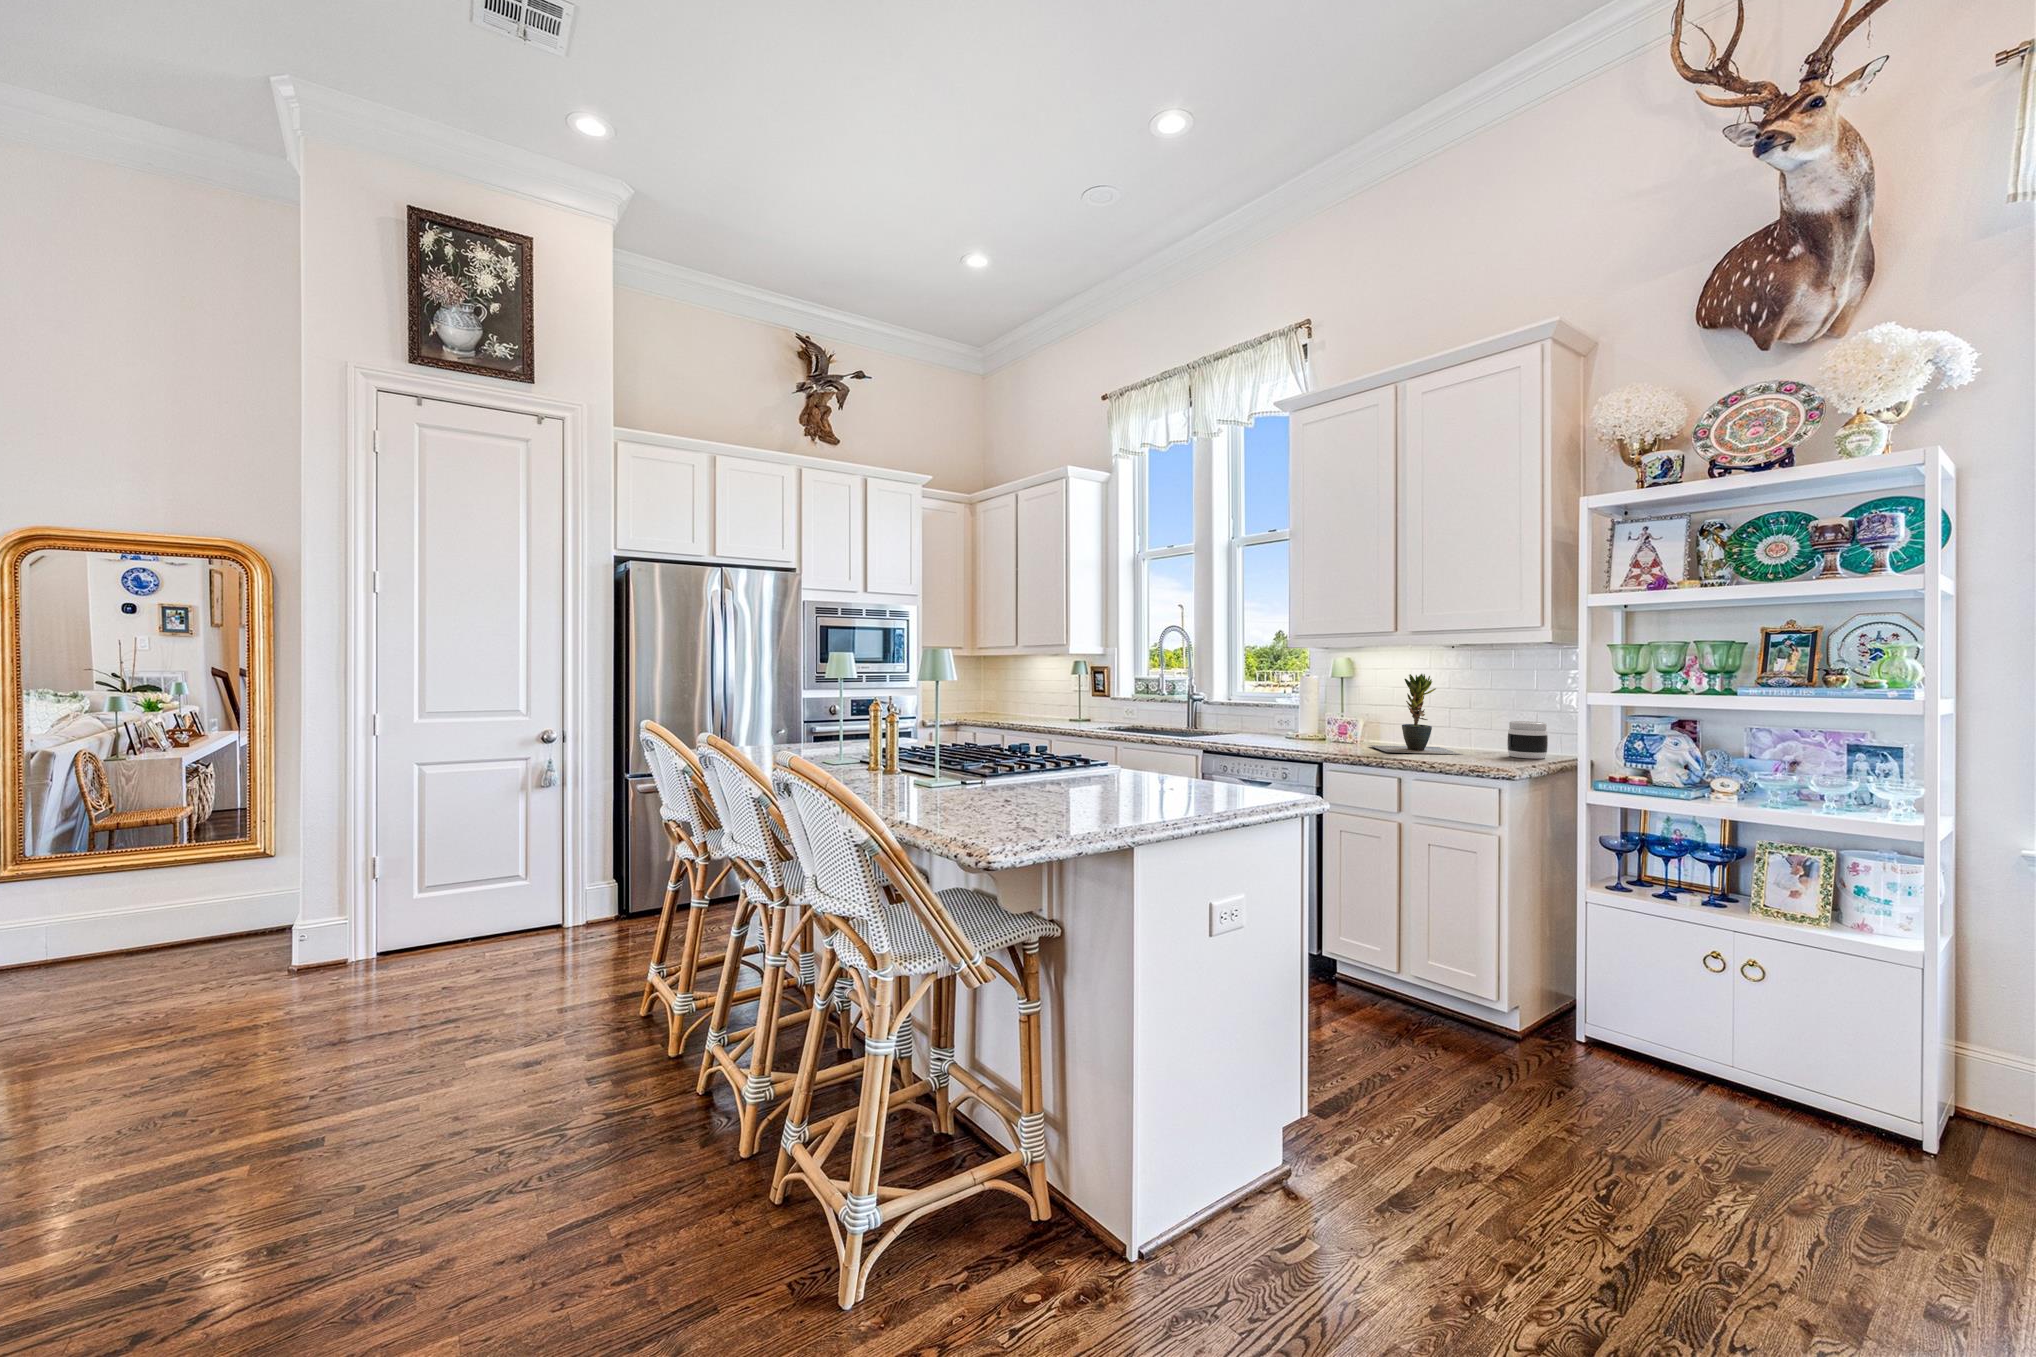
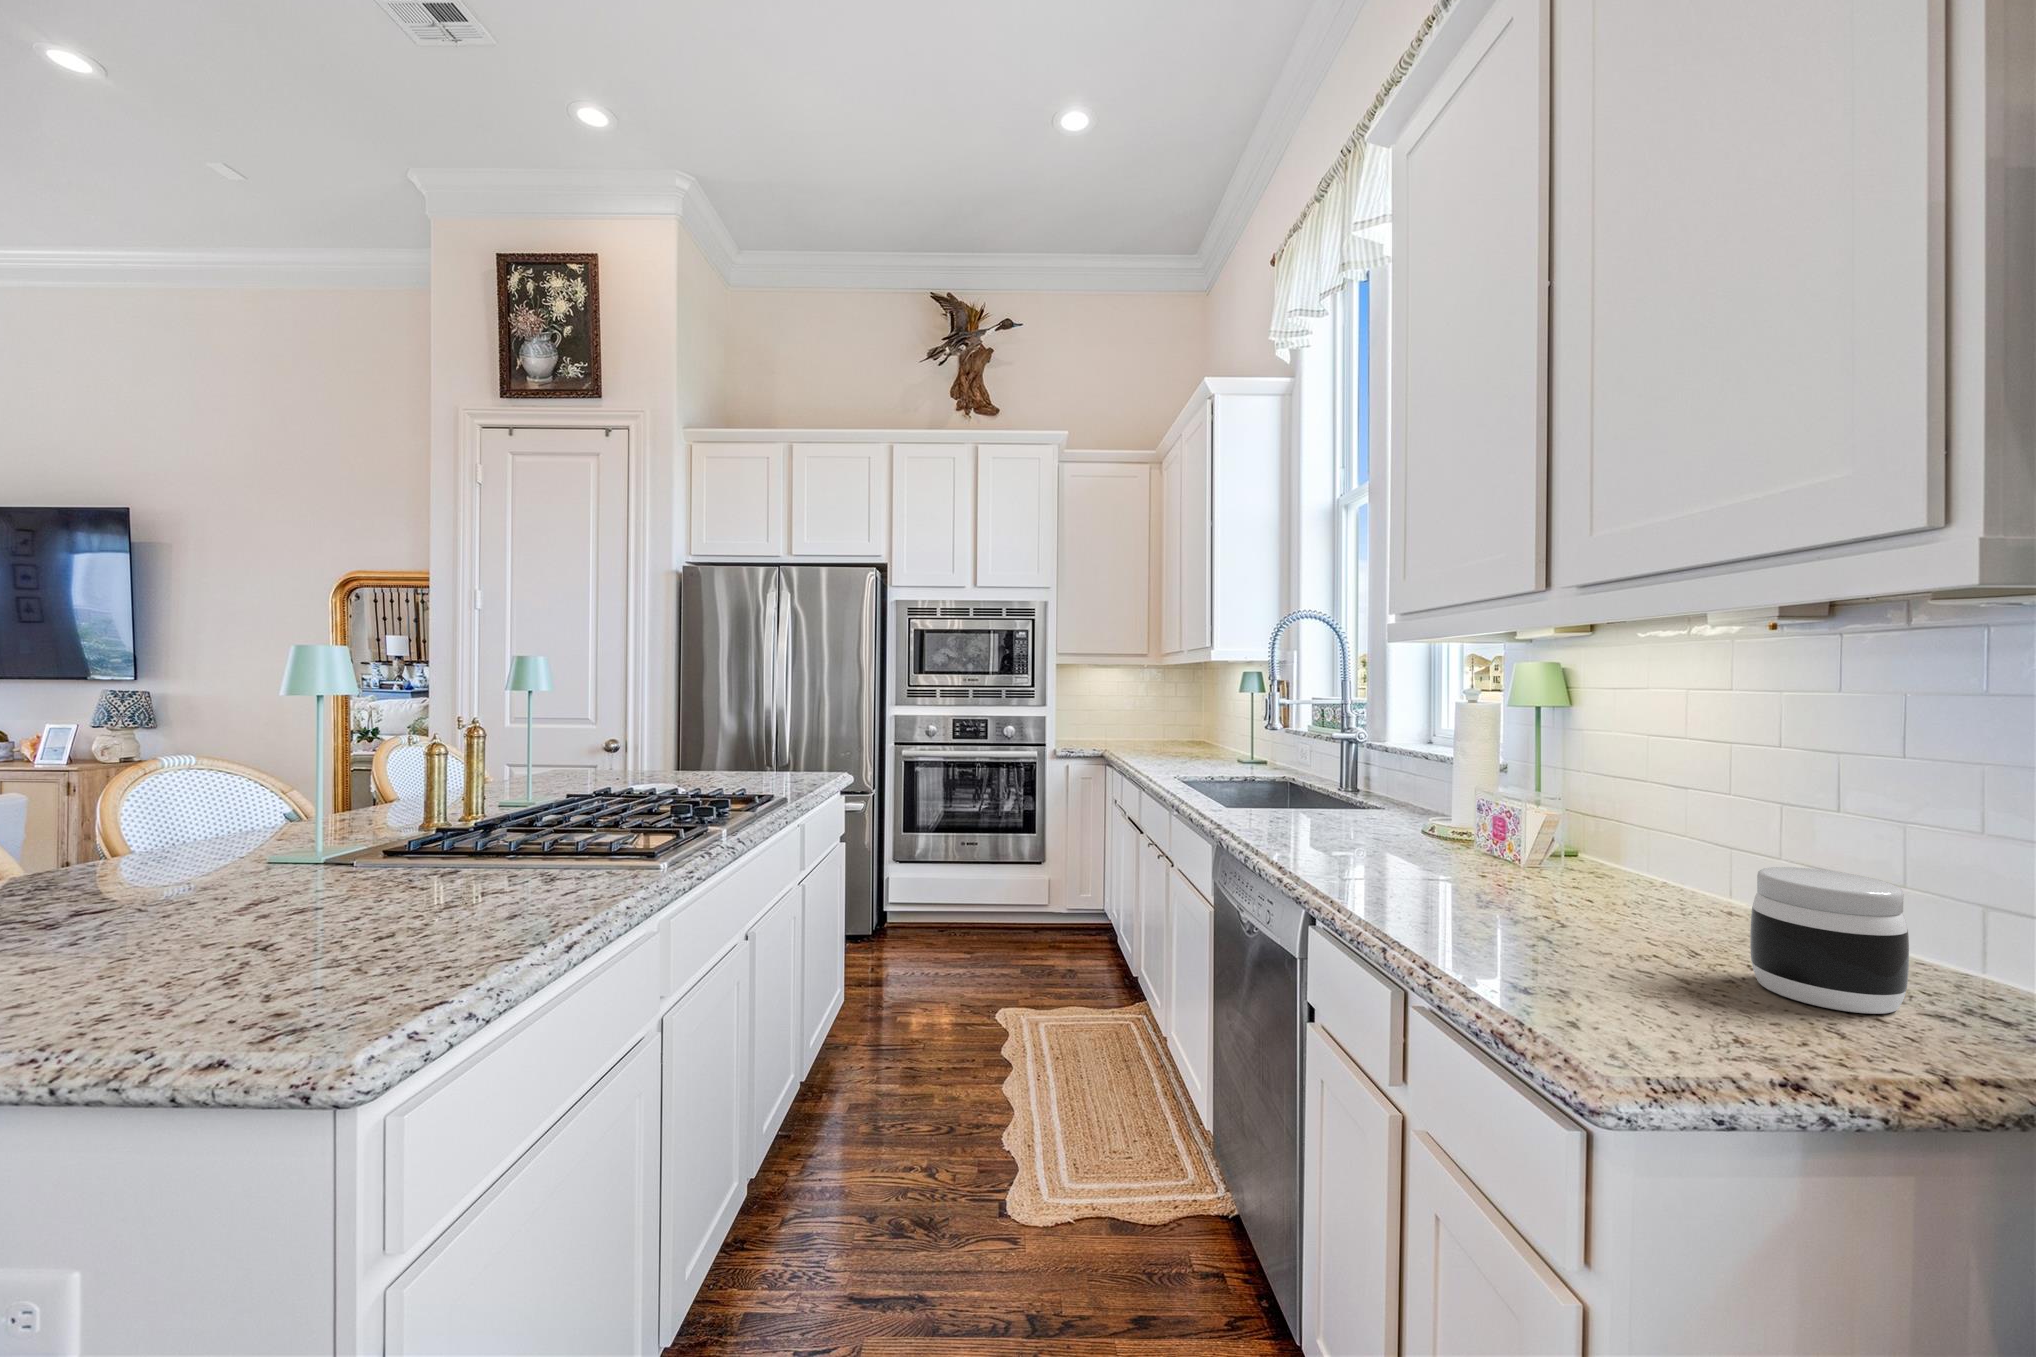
potted plant: present [1370,674,1461,755] -> none [1403,704,1648,941]

